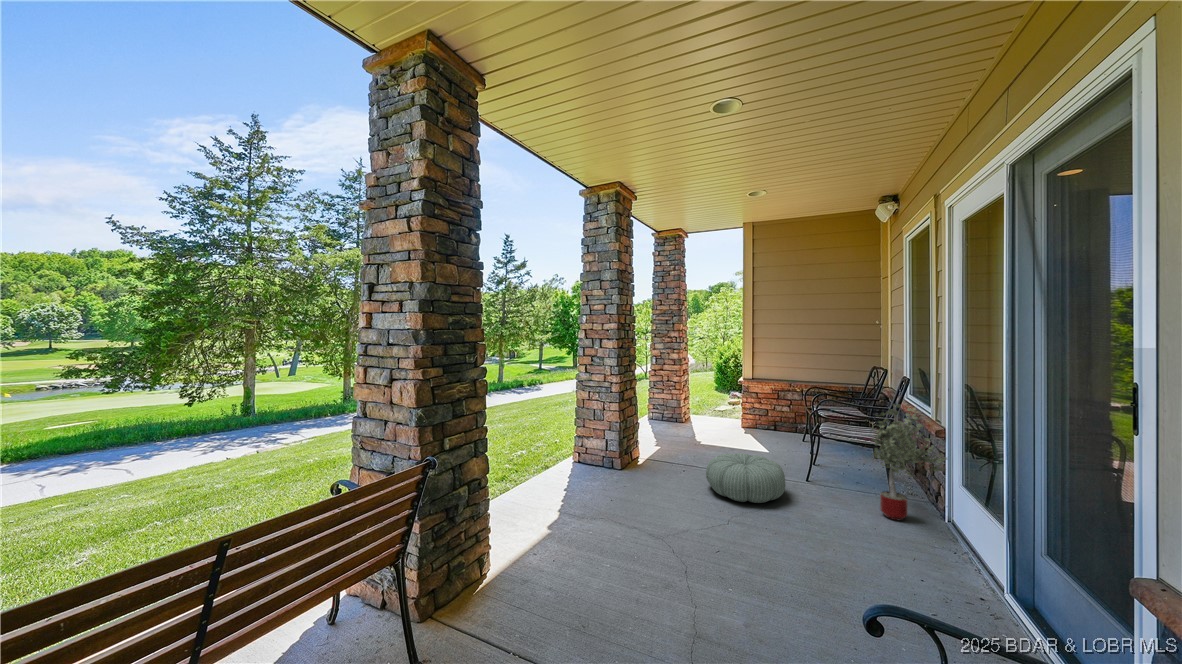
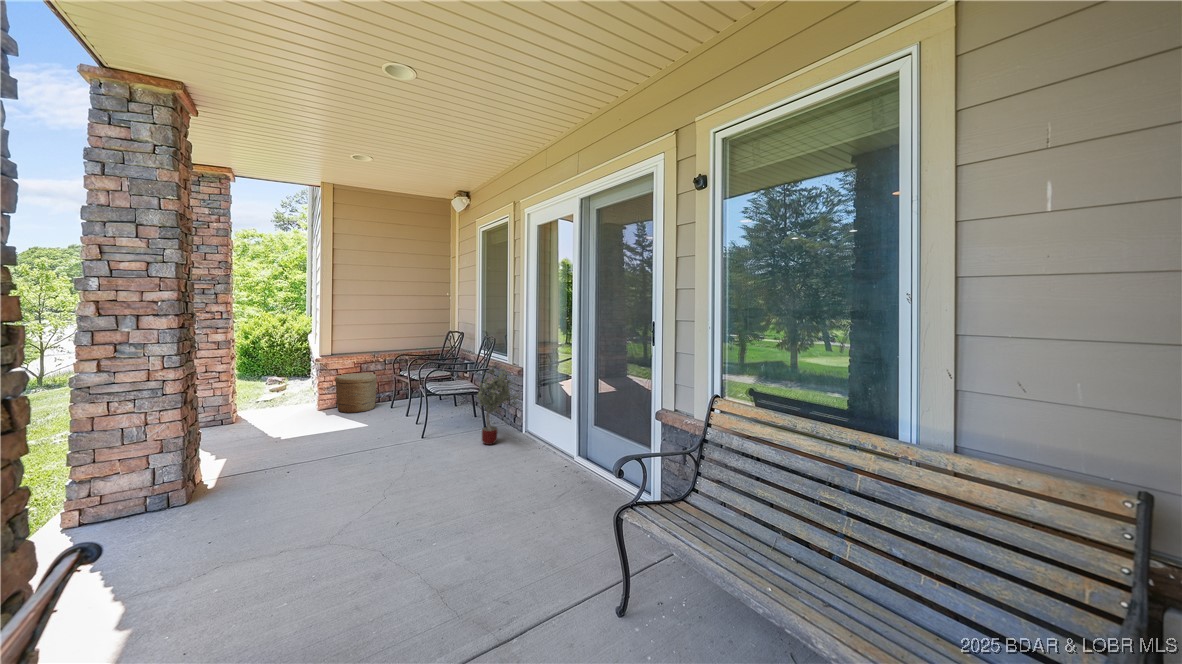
woven basket: none [752,397,792,439] -> present [335,373,377,413]
pouf: present [706,453,786,503] -> none [336,428,419,477]

